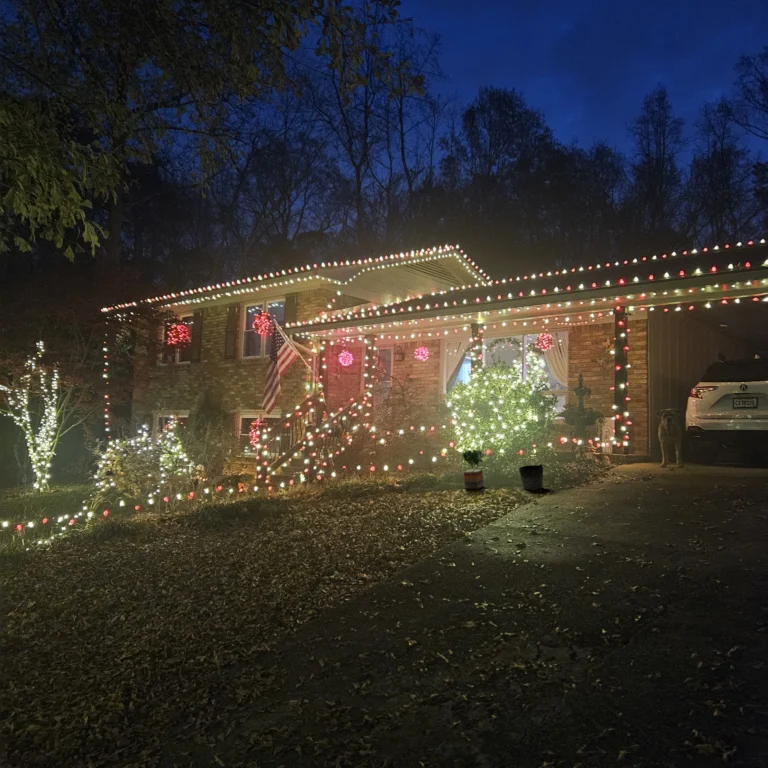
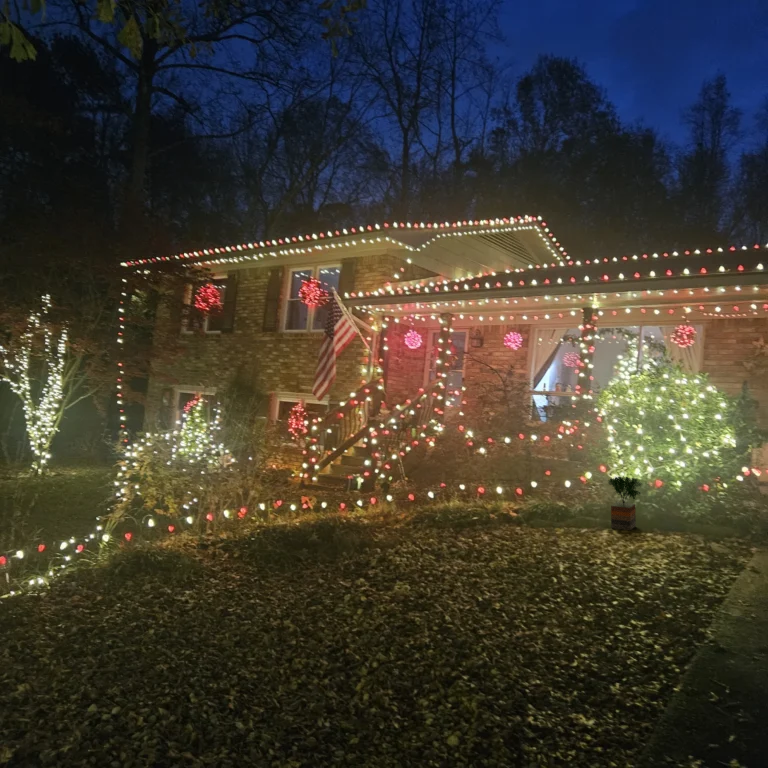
bucket: present [519,464,545,490] -> none [694,504,732,540]

